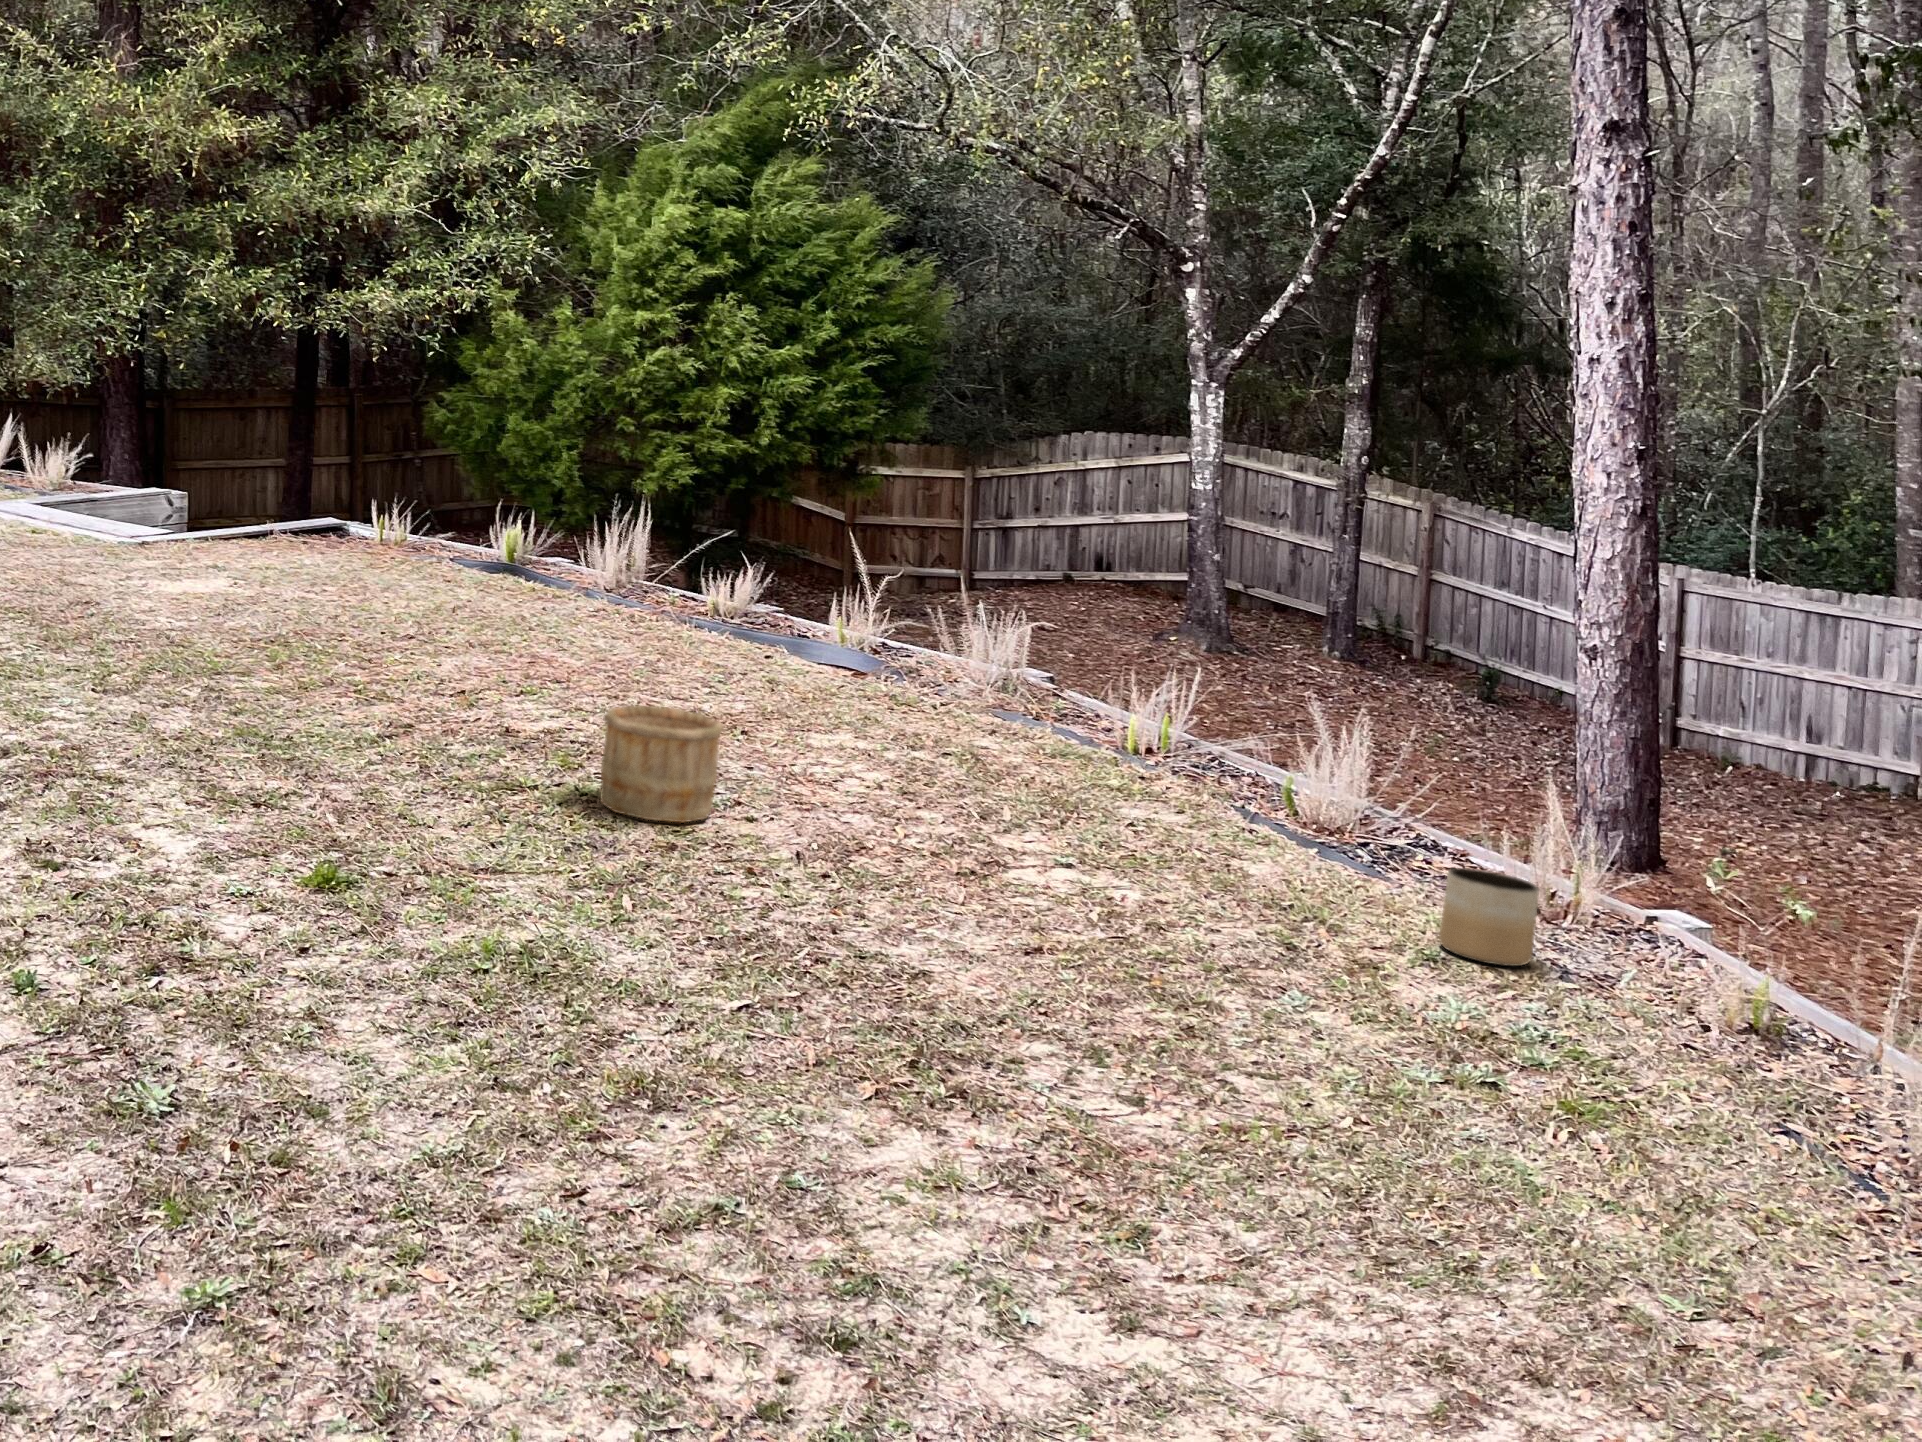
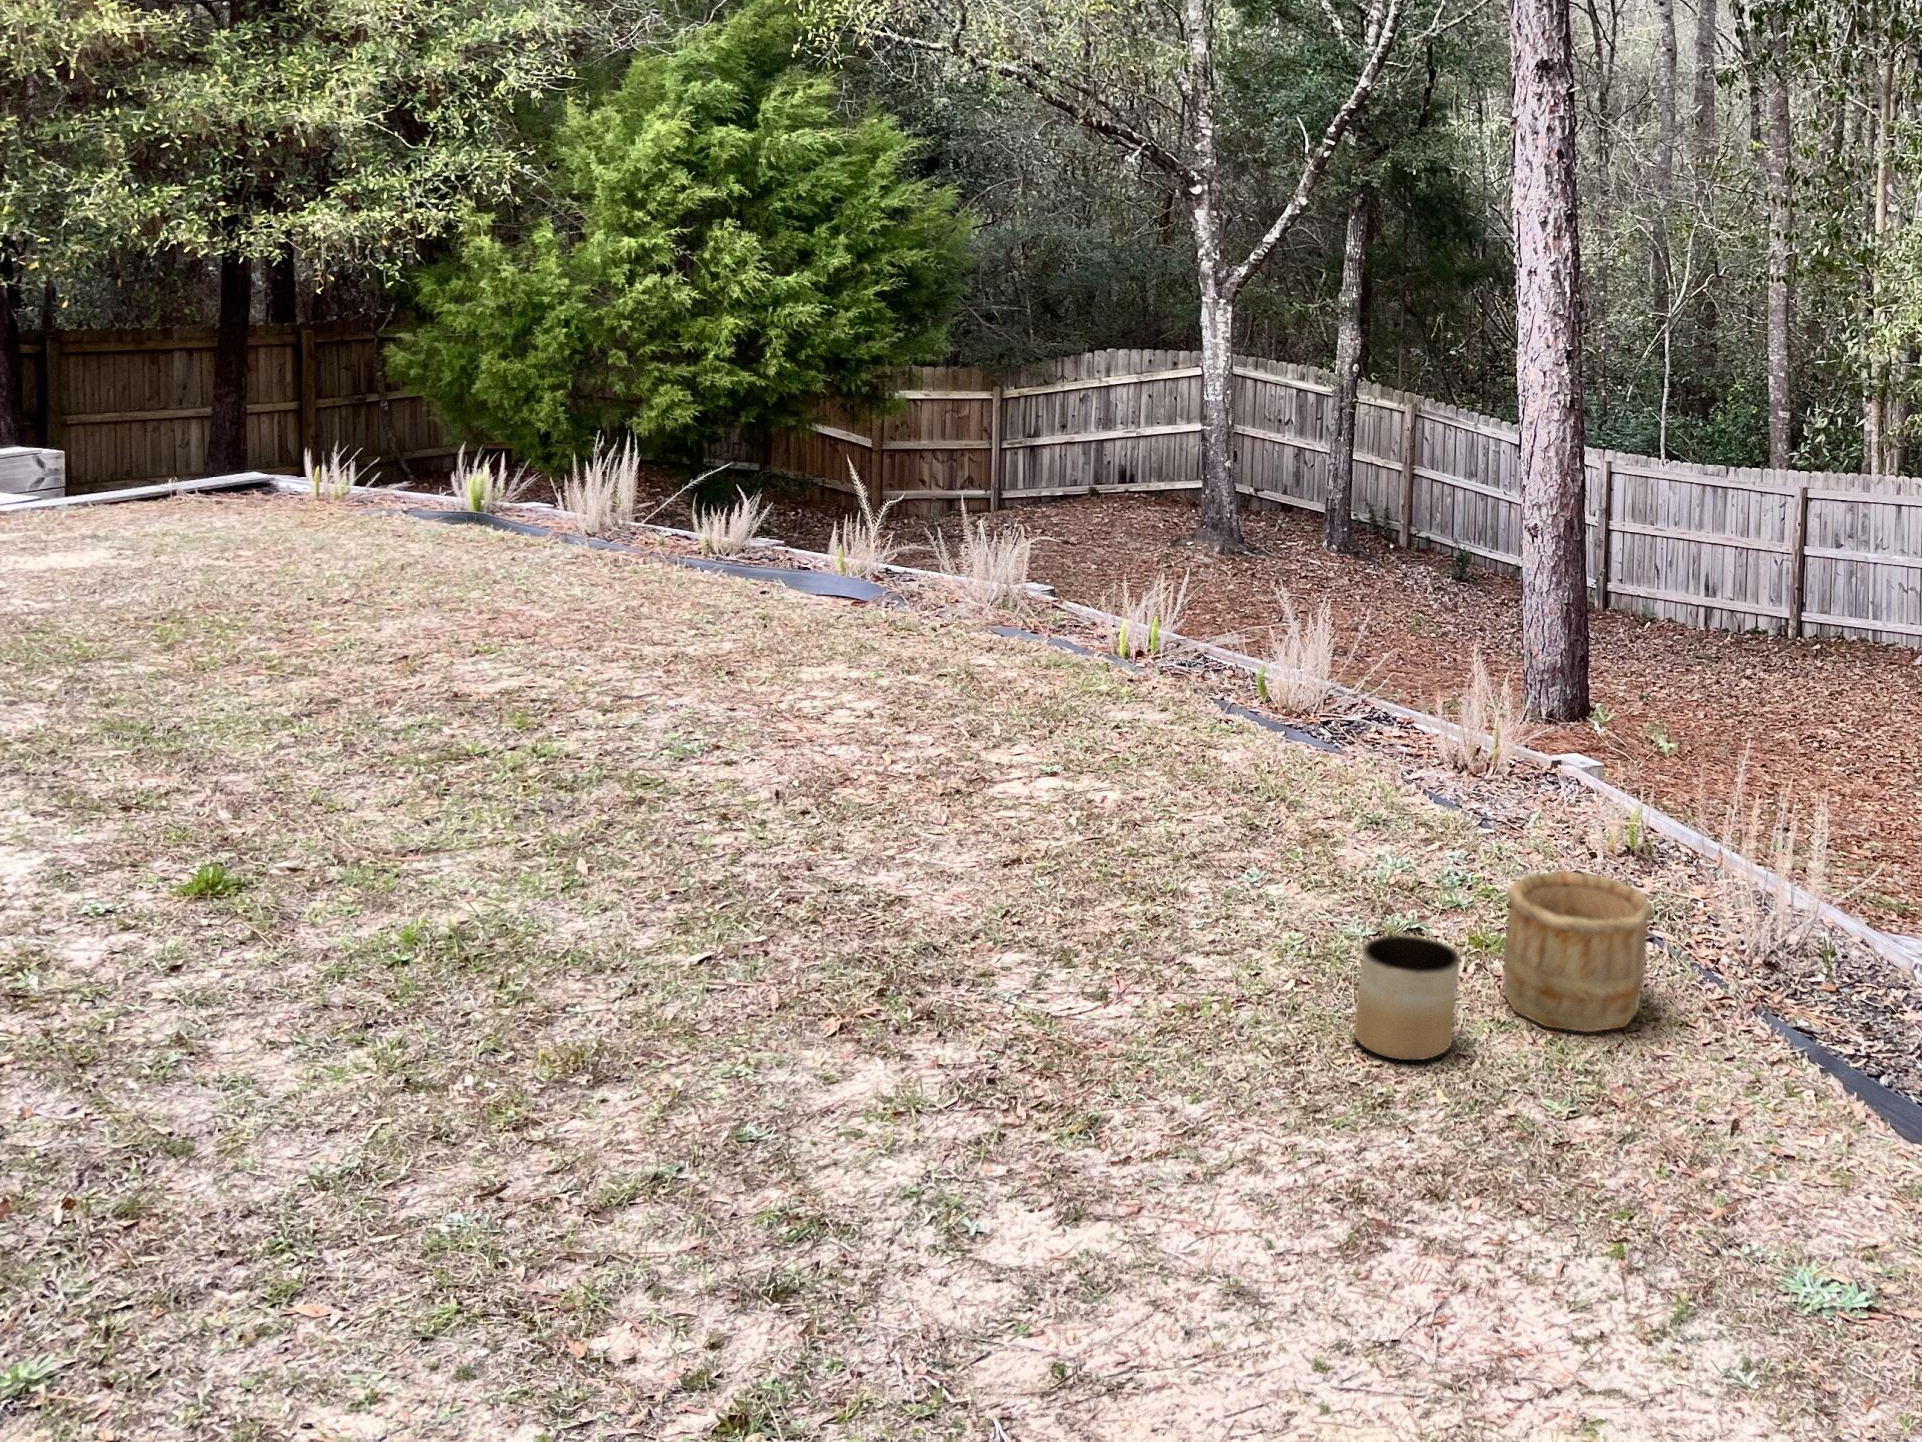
wooden bucket: present [600,705,724,822] -> present [1503,871,1654,1032]

